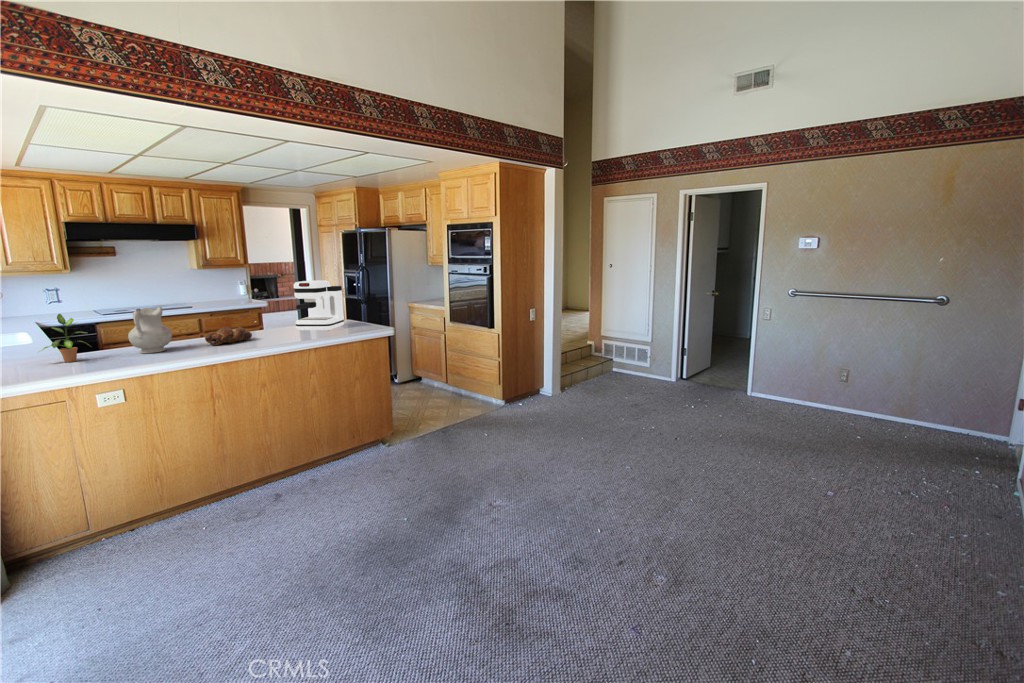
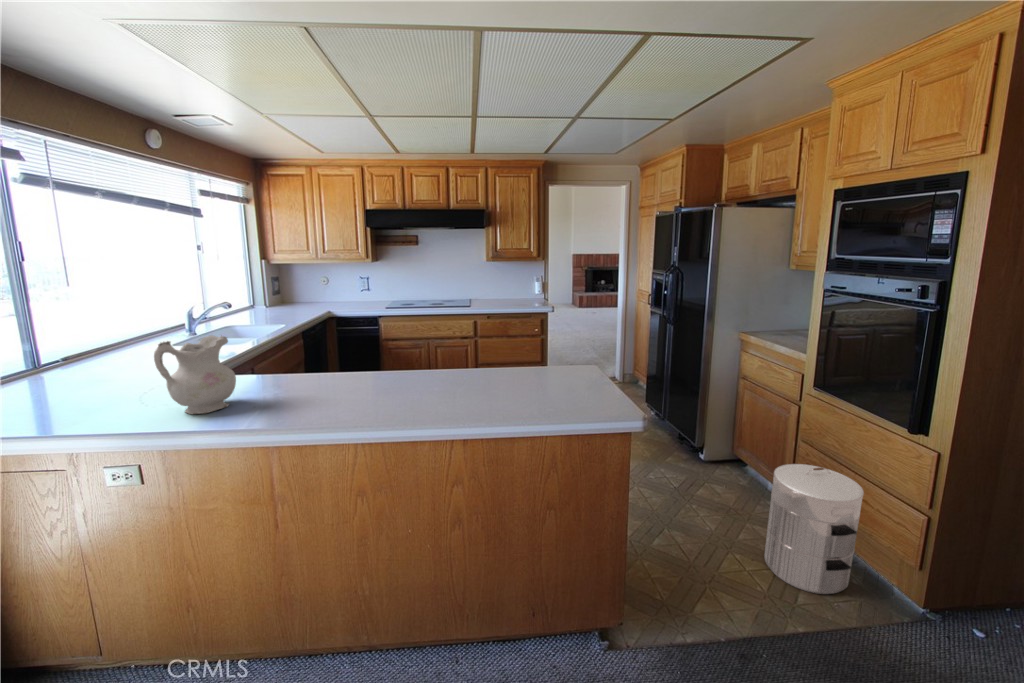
coffee maker: present [294,280,344,331] -> none [438,300,543,408]
potted plant: present [39,314,86,362] -> none [58,340,139,412]
bread loaf: present [205,327,252,345] -> none [278,379,360,414]
waste bin: none [443,354,479,411] -> present [764,464,864,594]

